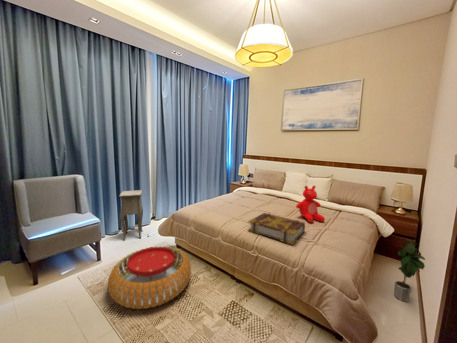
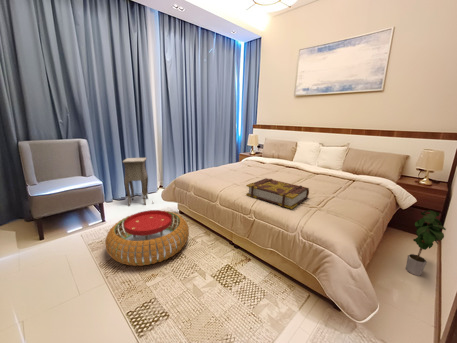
teddy bear: present [296,186,325,223] -> none [302,150,333,190]

